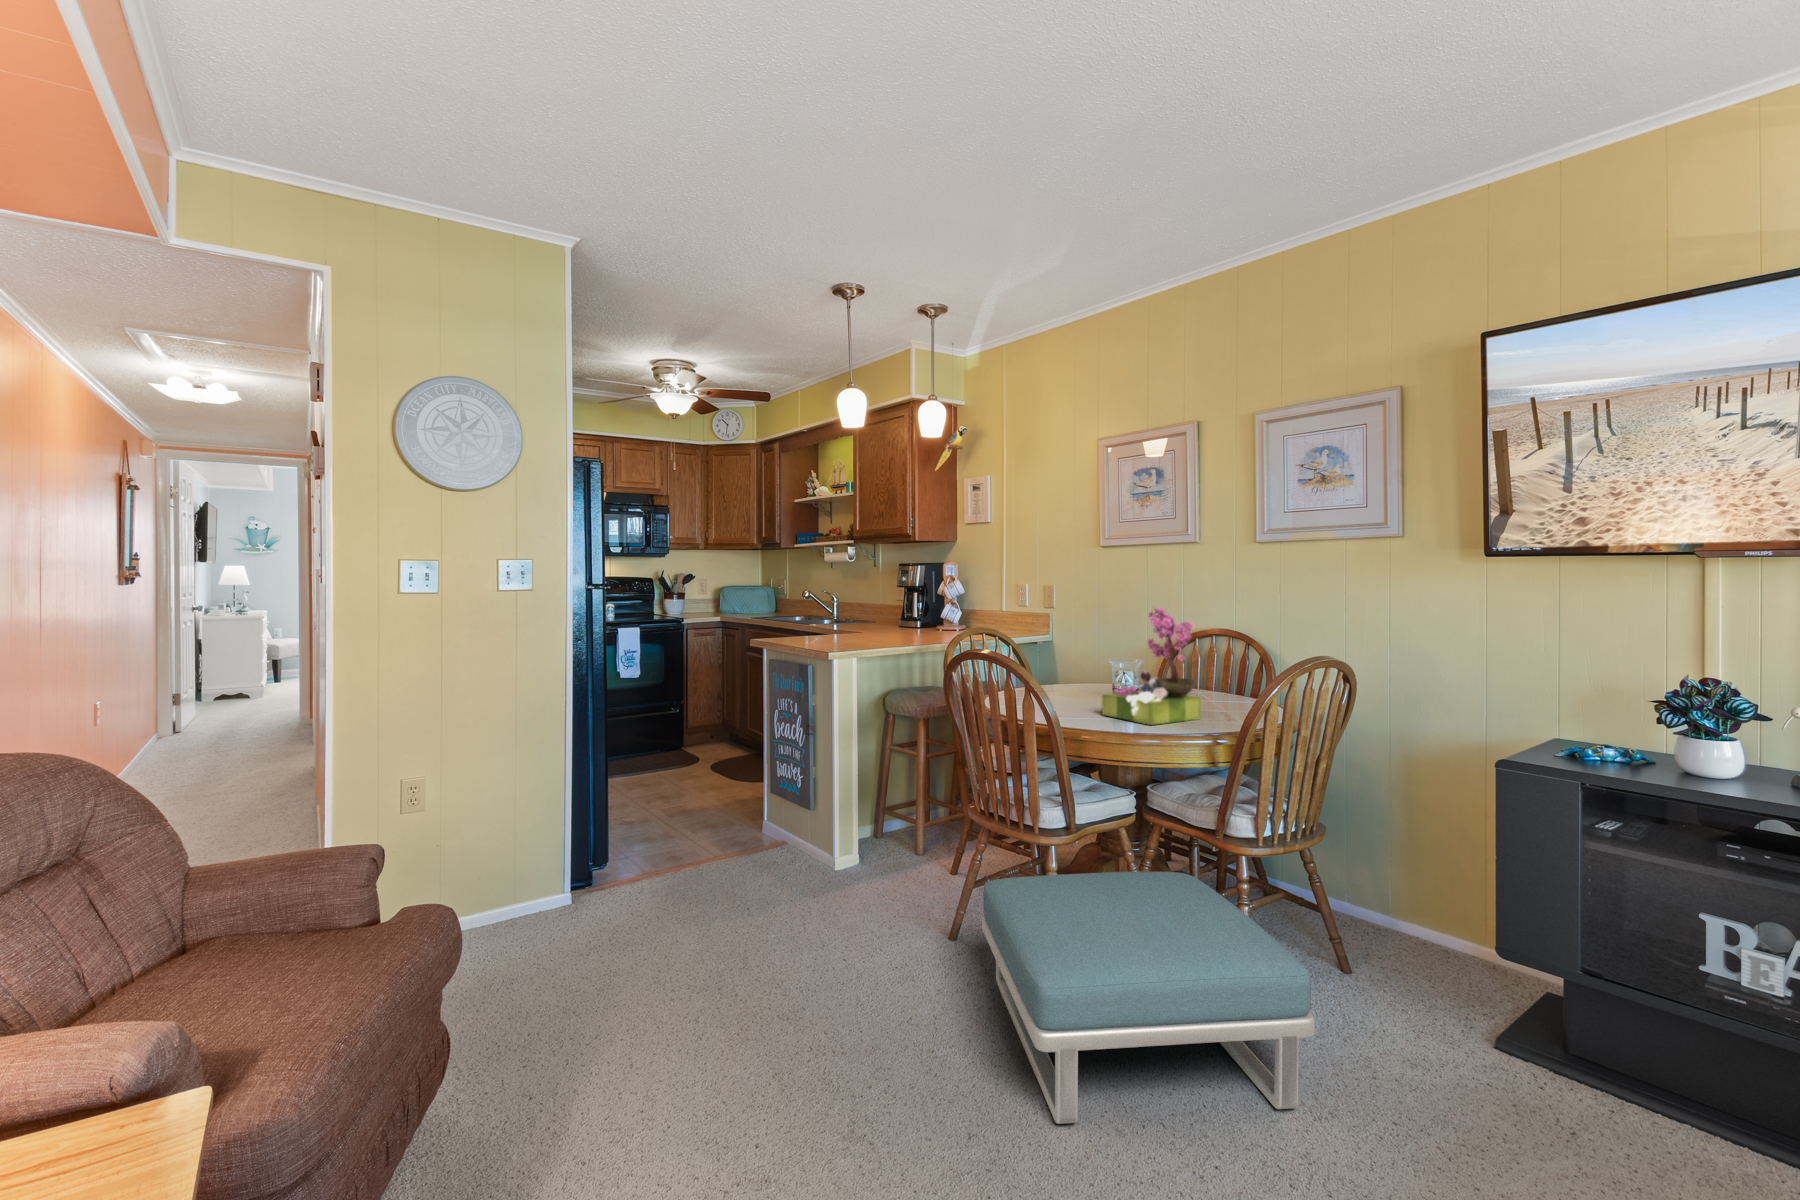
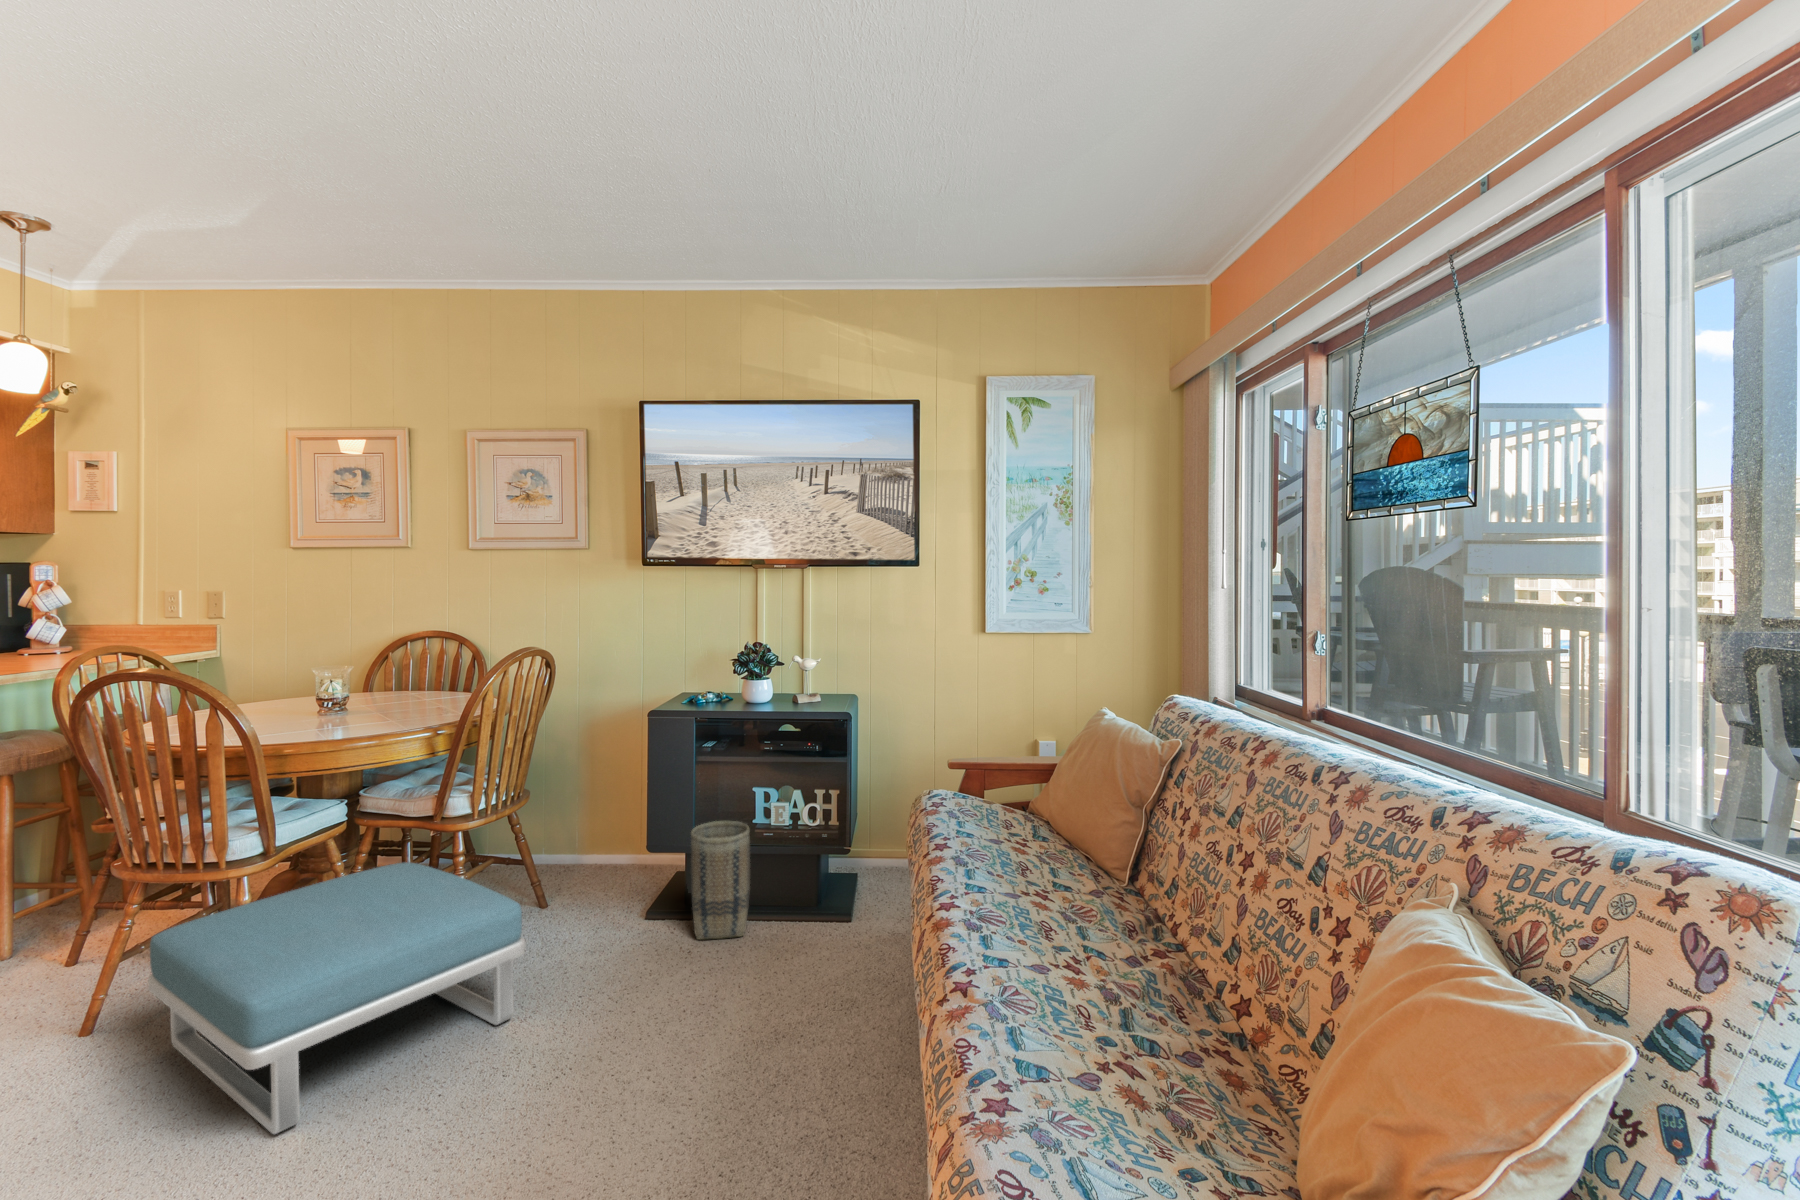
flower arrangement: present [1102,607,1201,725] -> none [305,611,416,728]
basket: none [1570,939,1688,1145] -> present [691,821,750,940]

